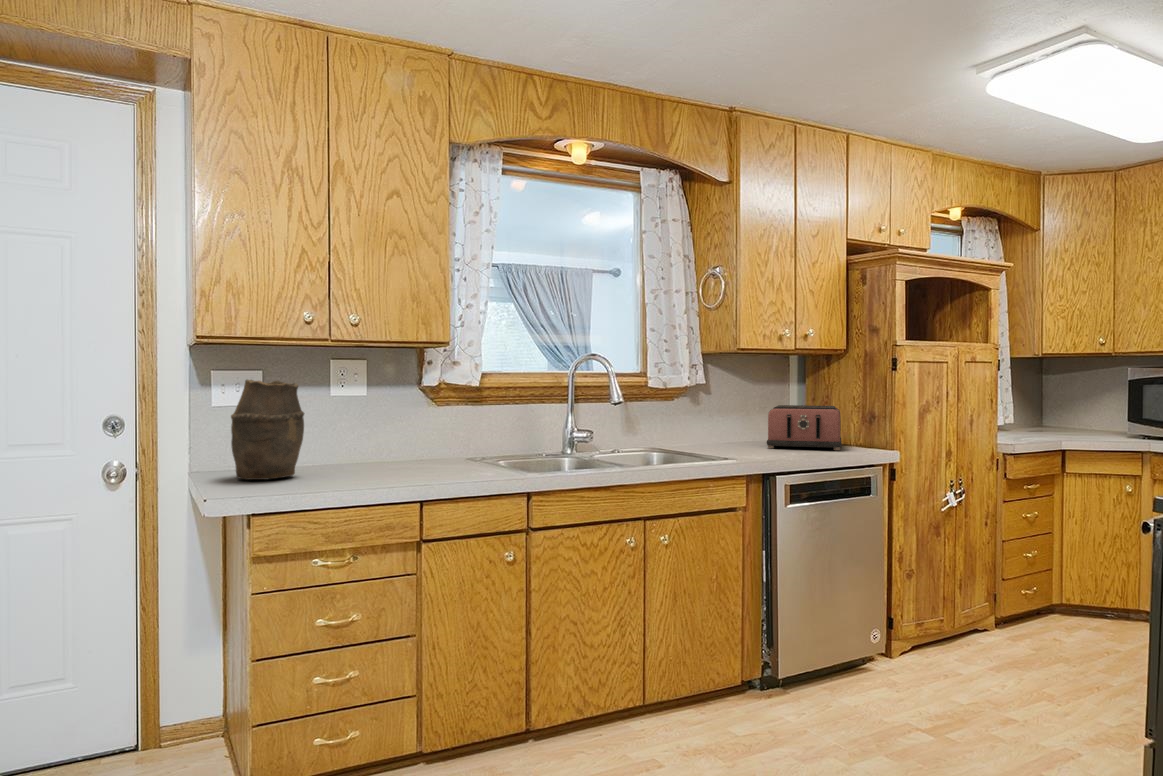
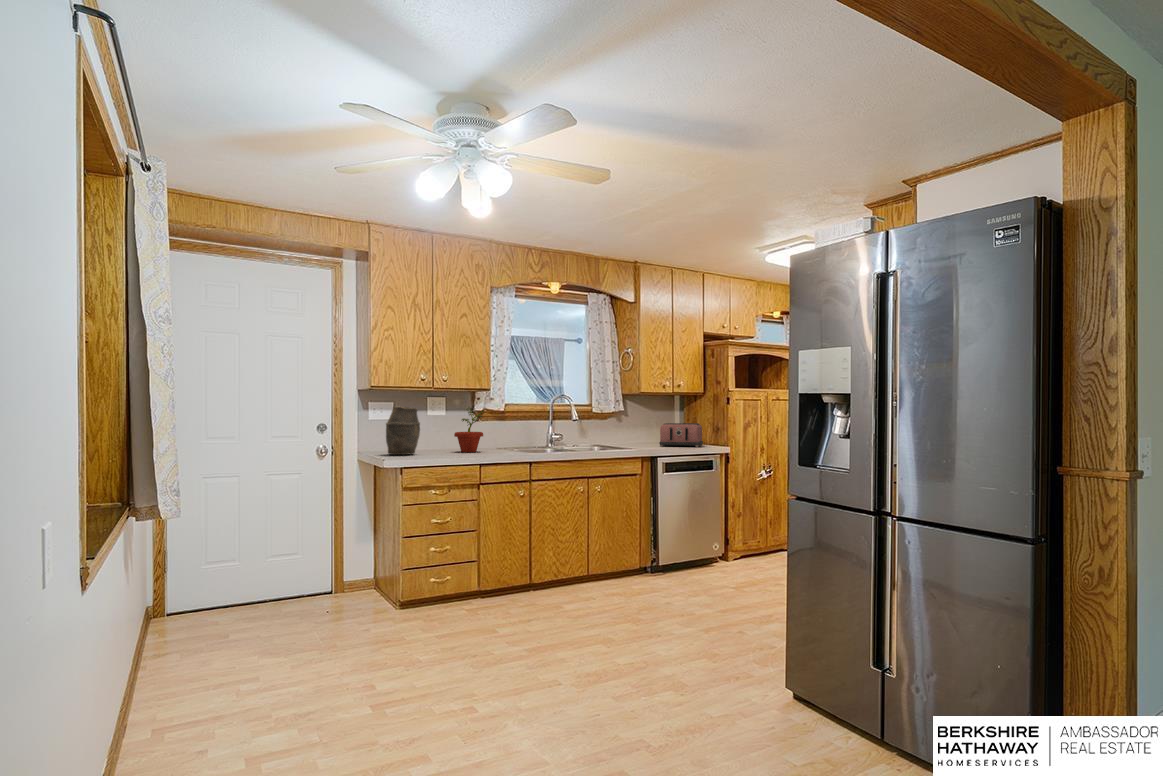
potted plant: none [382,379,444,468] -> present [454,408,484,452]

